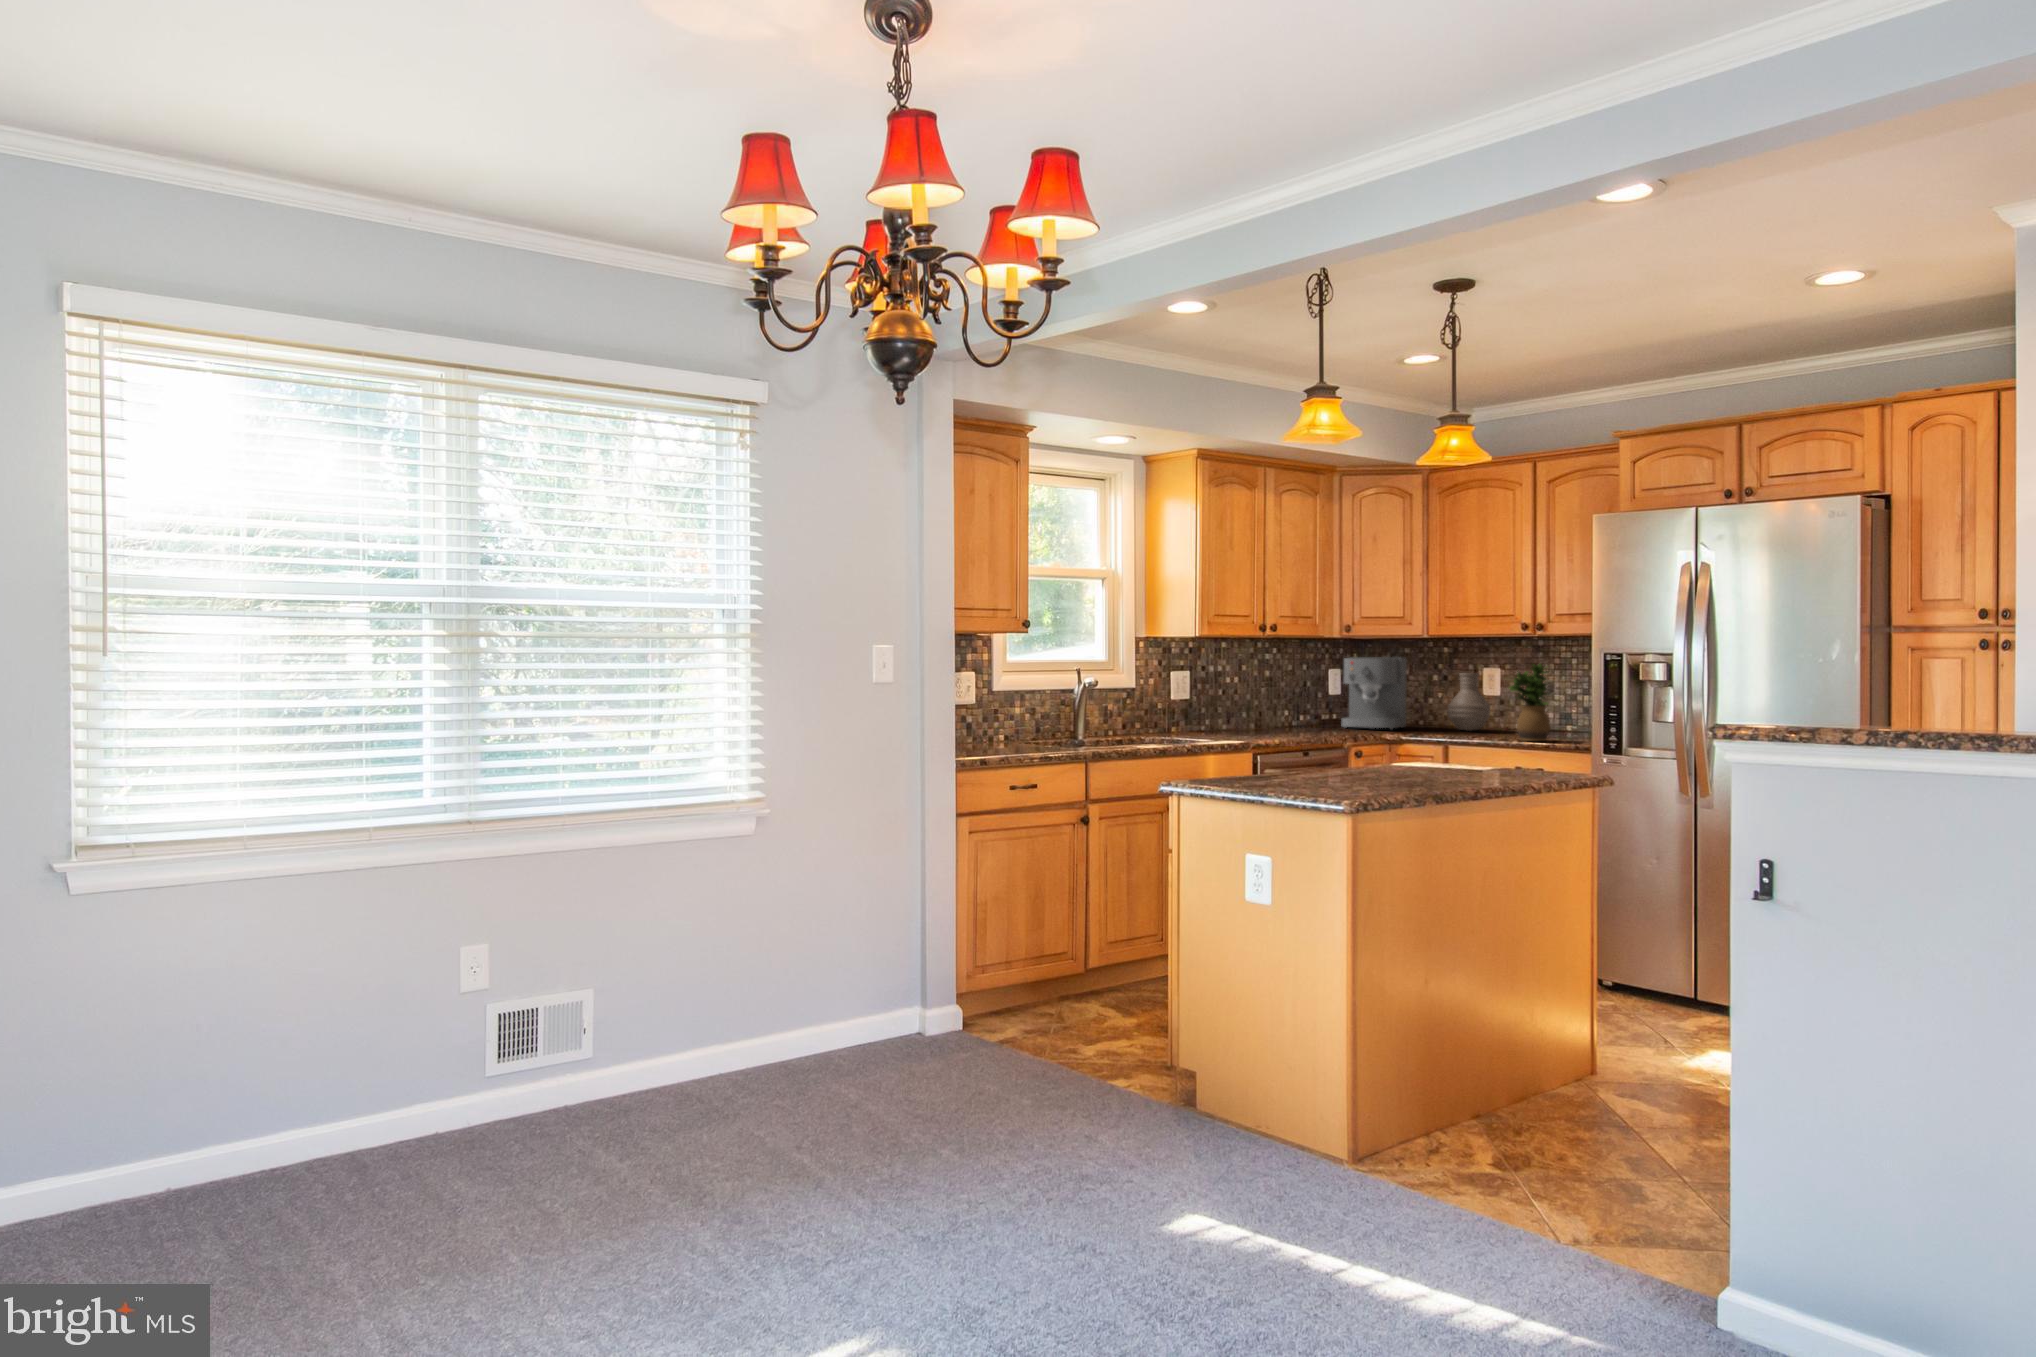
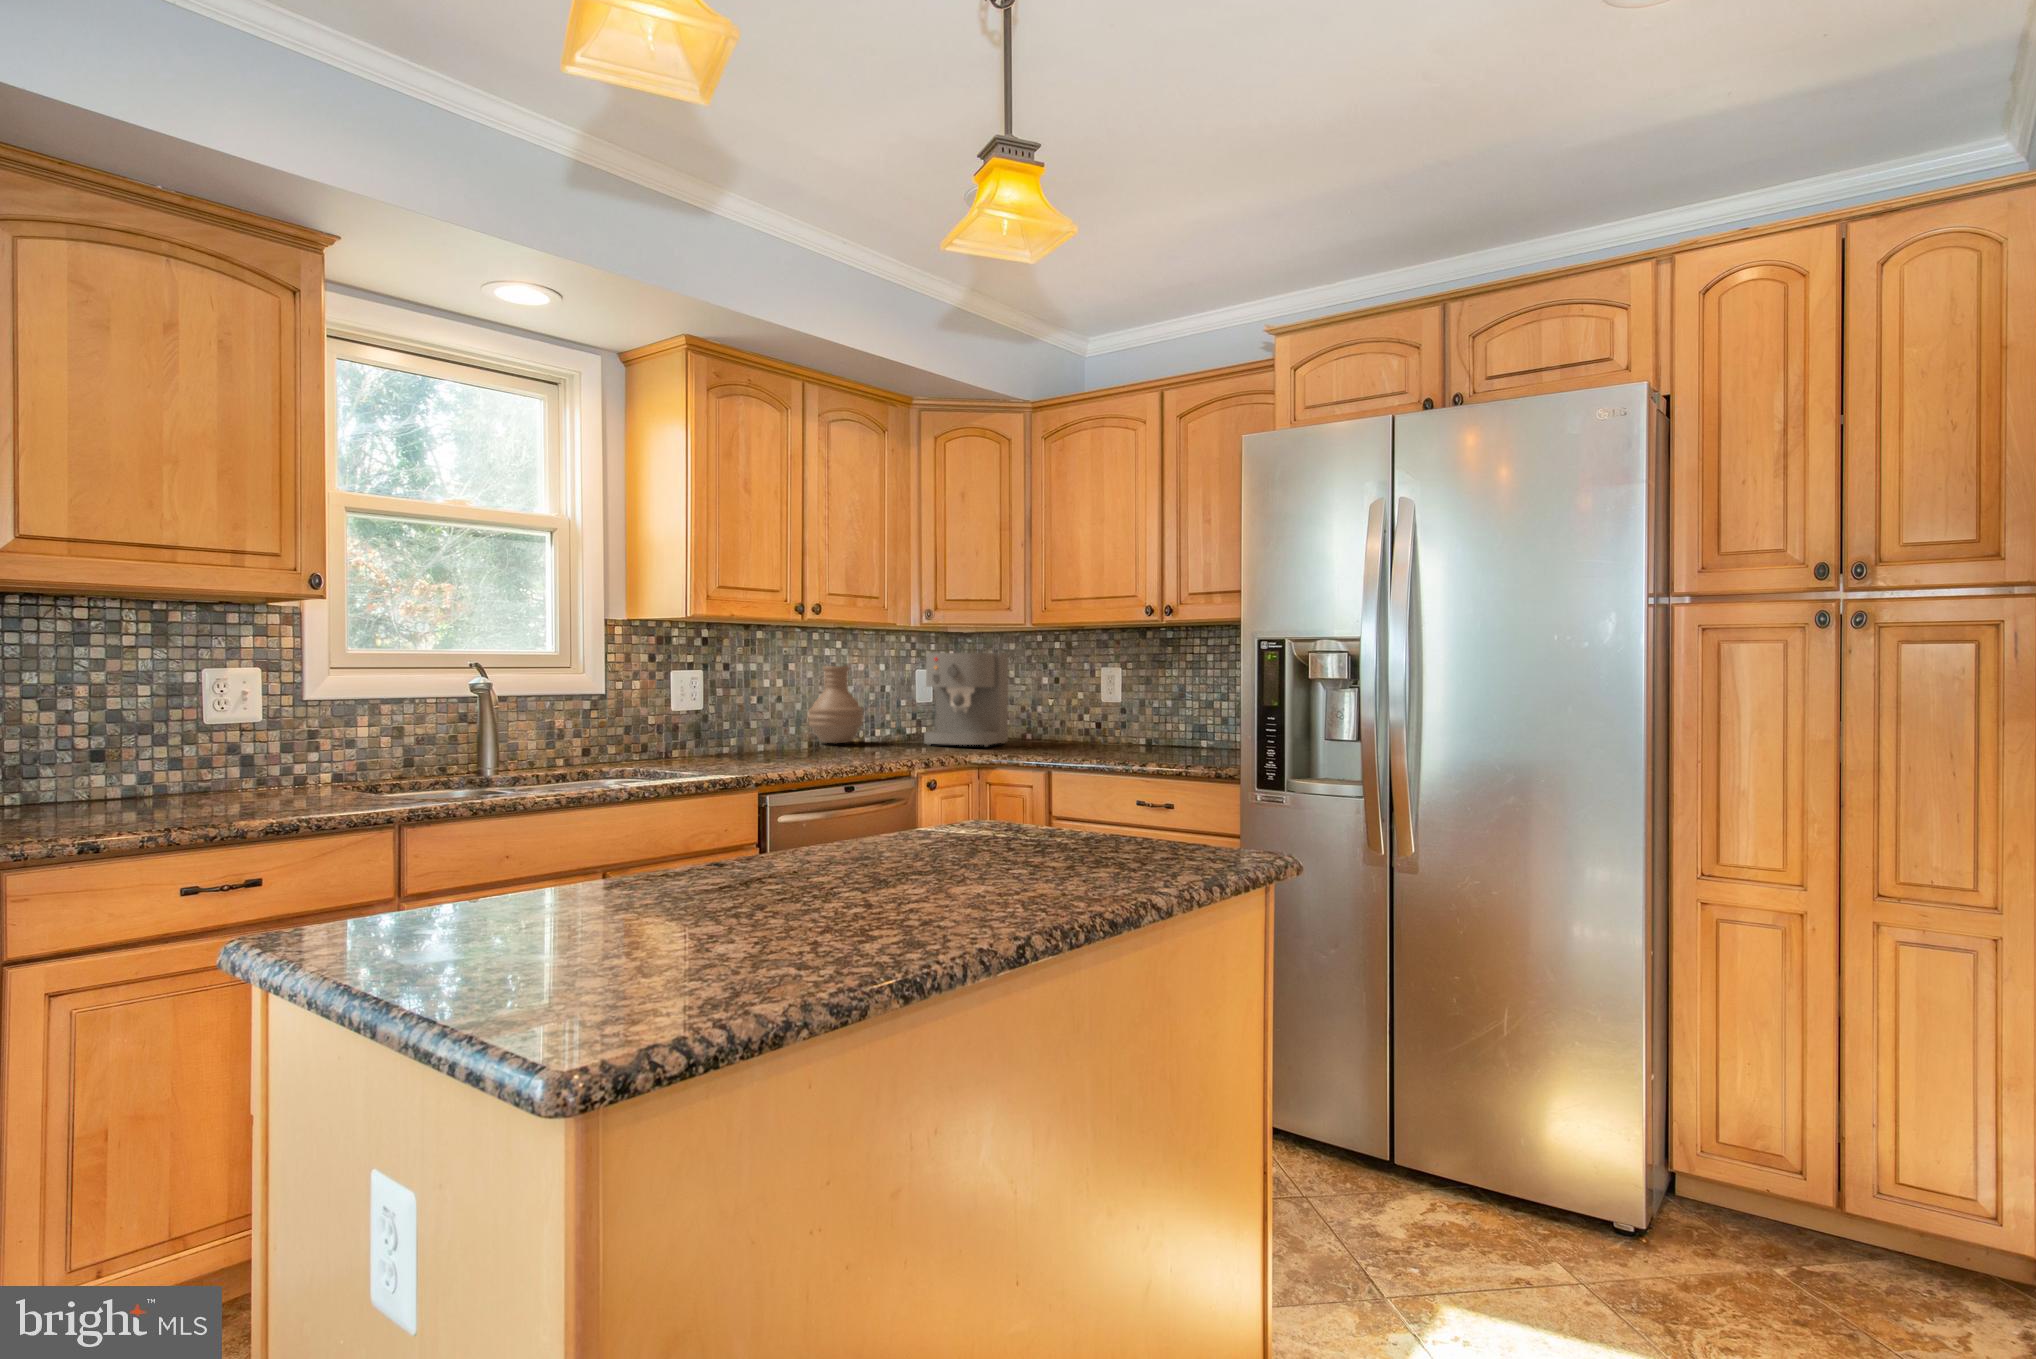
potted plant: present [1510,664,1551,741] -> none [1130,659,1183,761]
vase: present [1448,673,1490,731] -> present [808,666,864,744]

